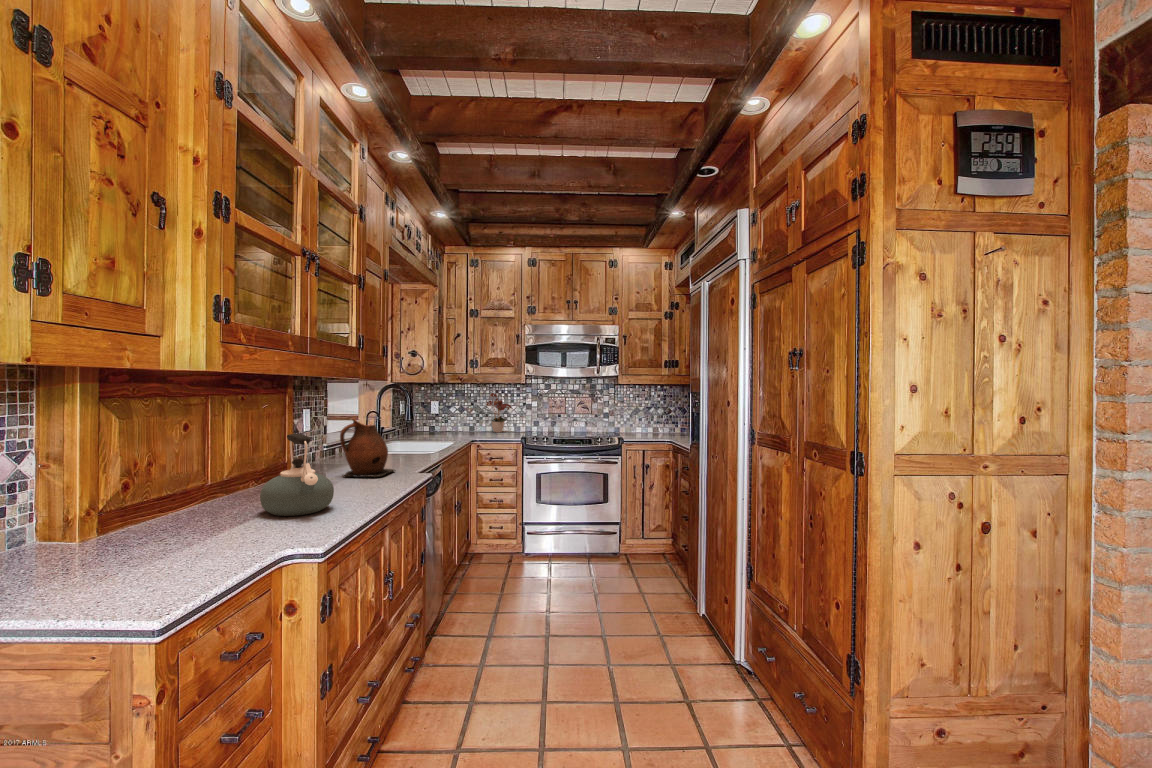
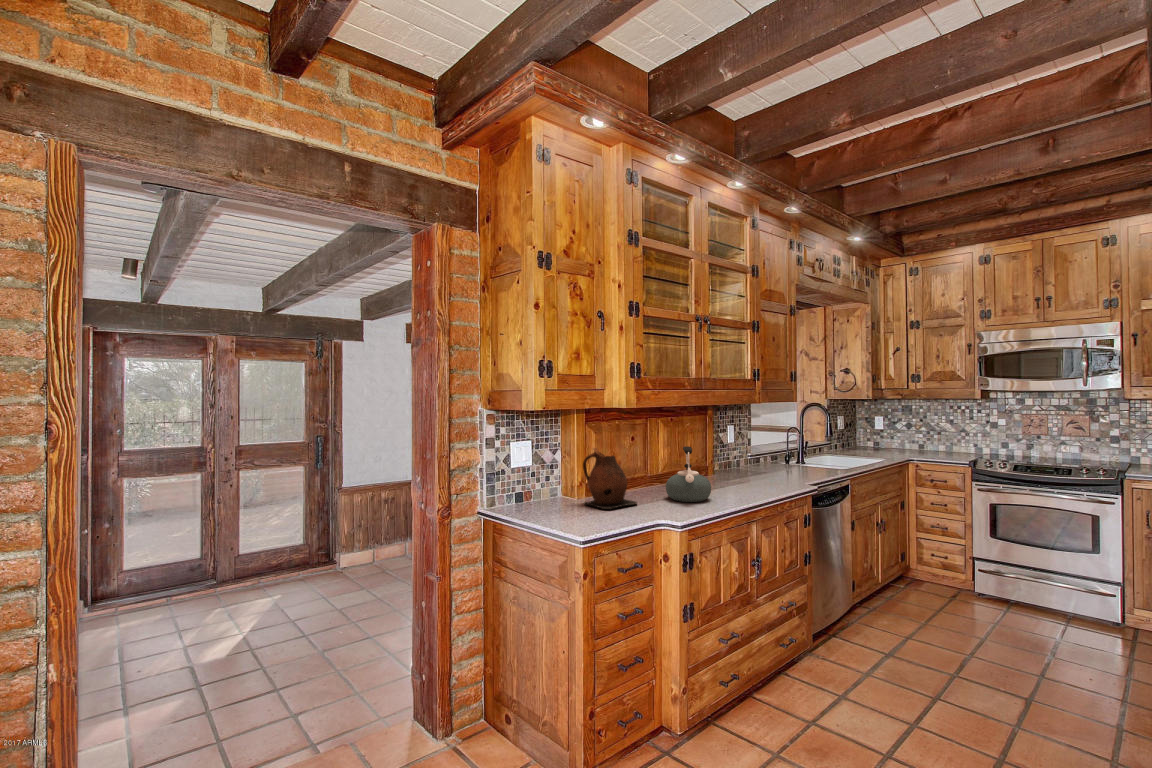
flower arrangement: present [486,393,511,433] -> none [934,407,972,453]
ceramic pitcher: present [340,418,395,477] -> present [583,448,637,509]

